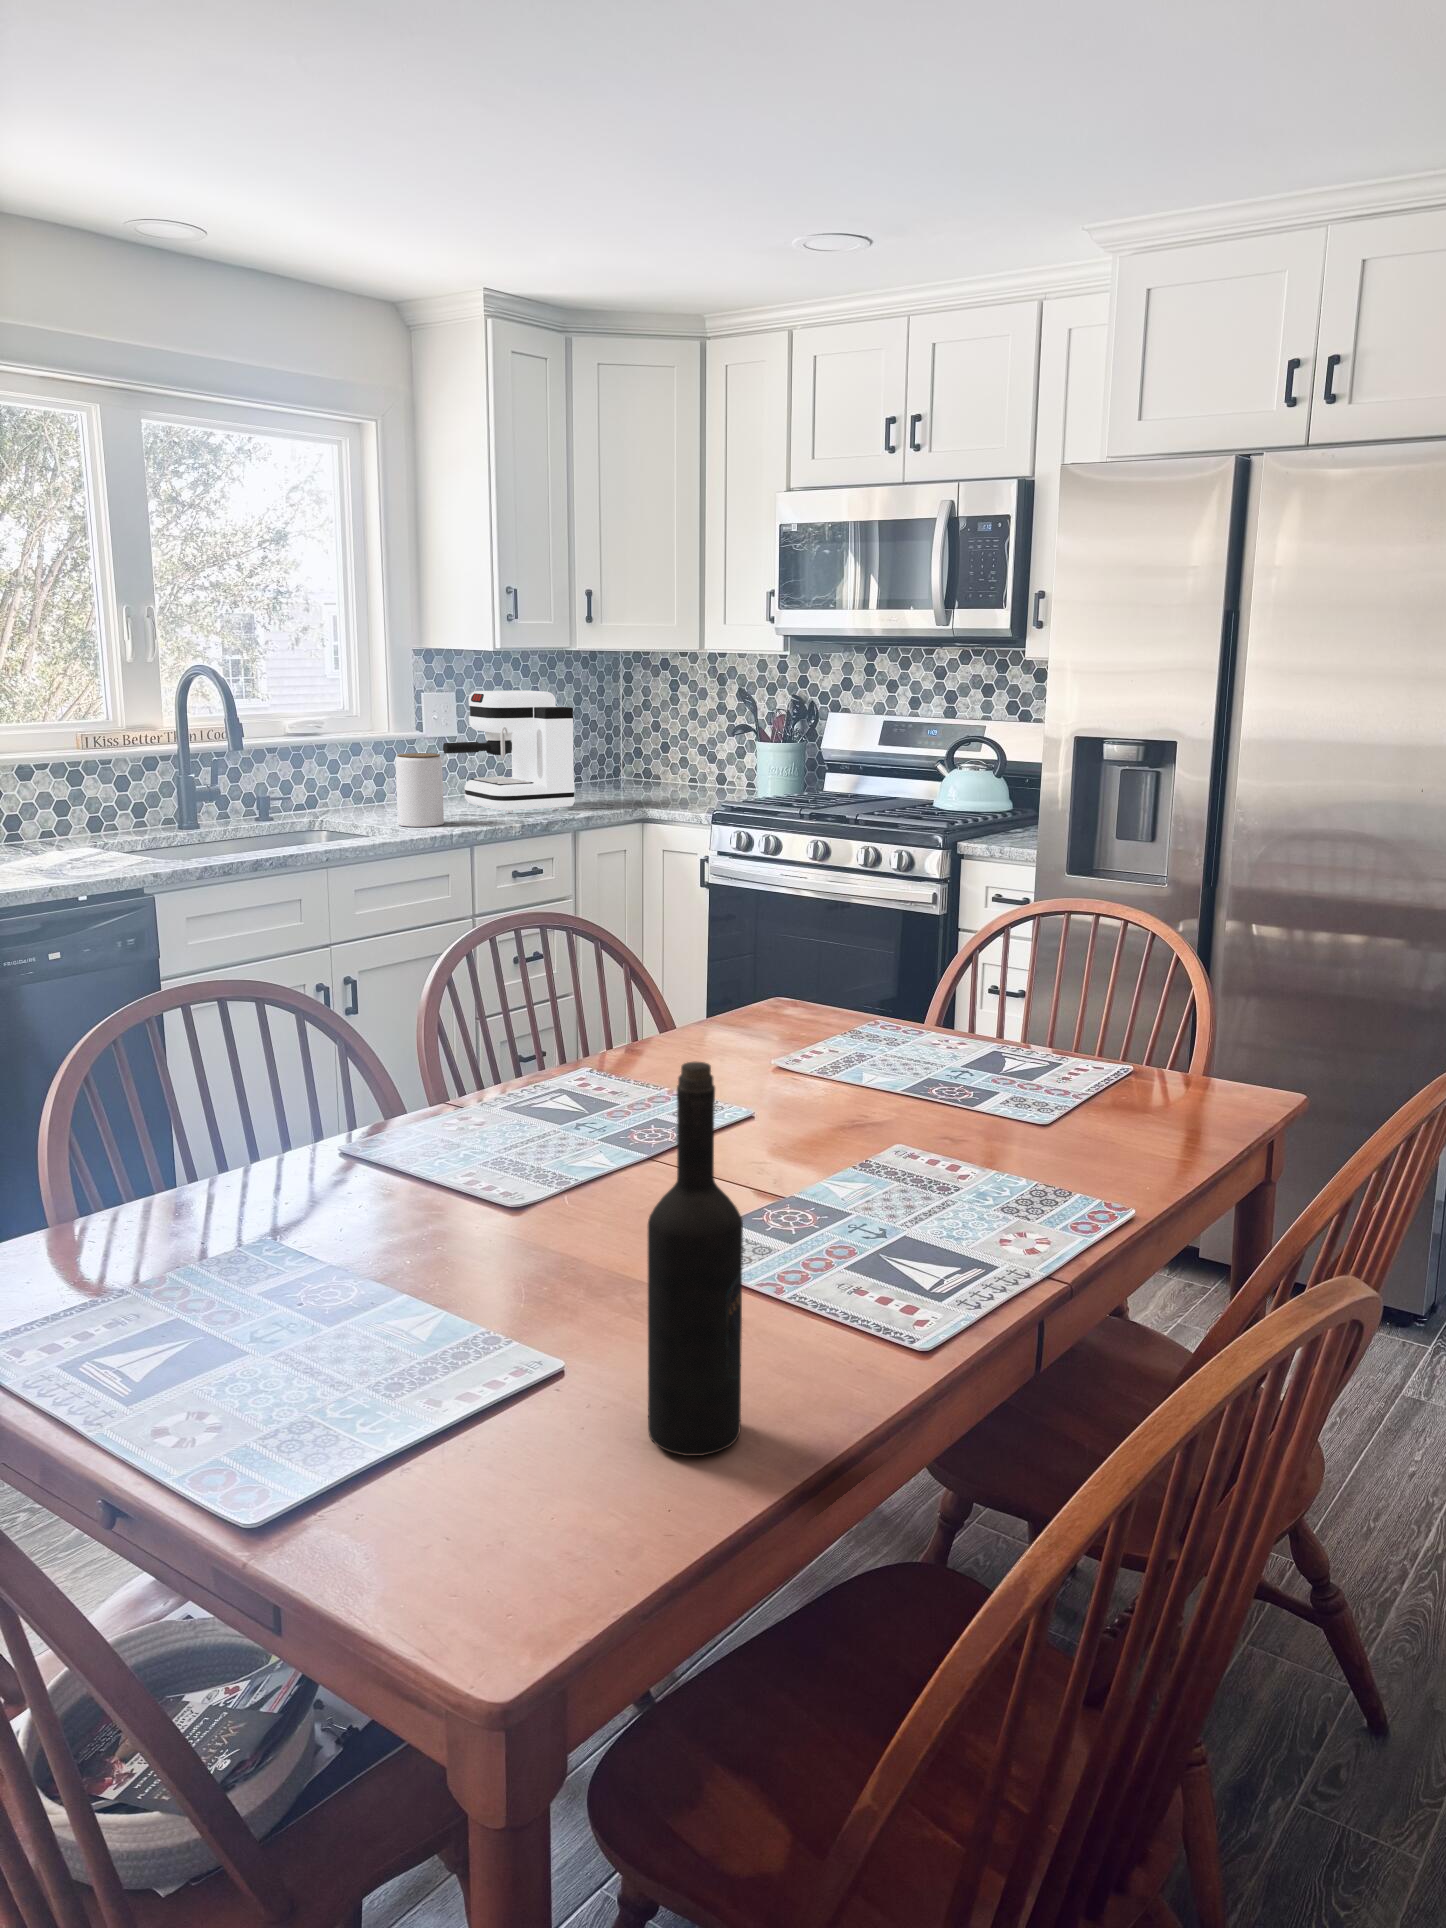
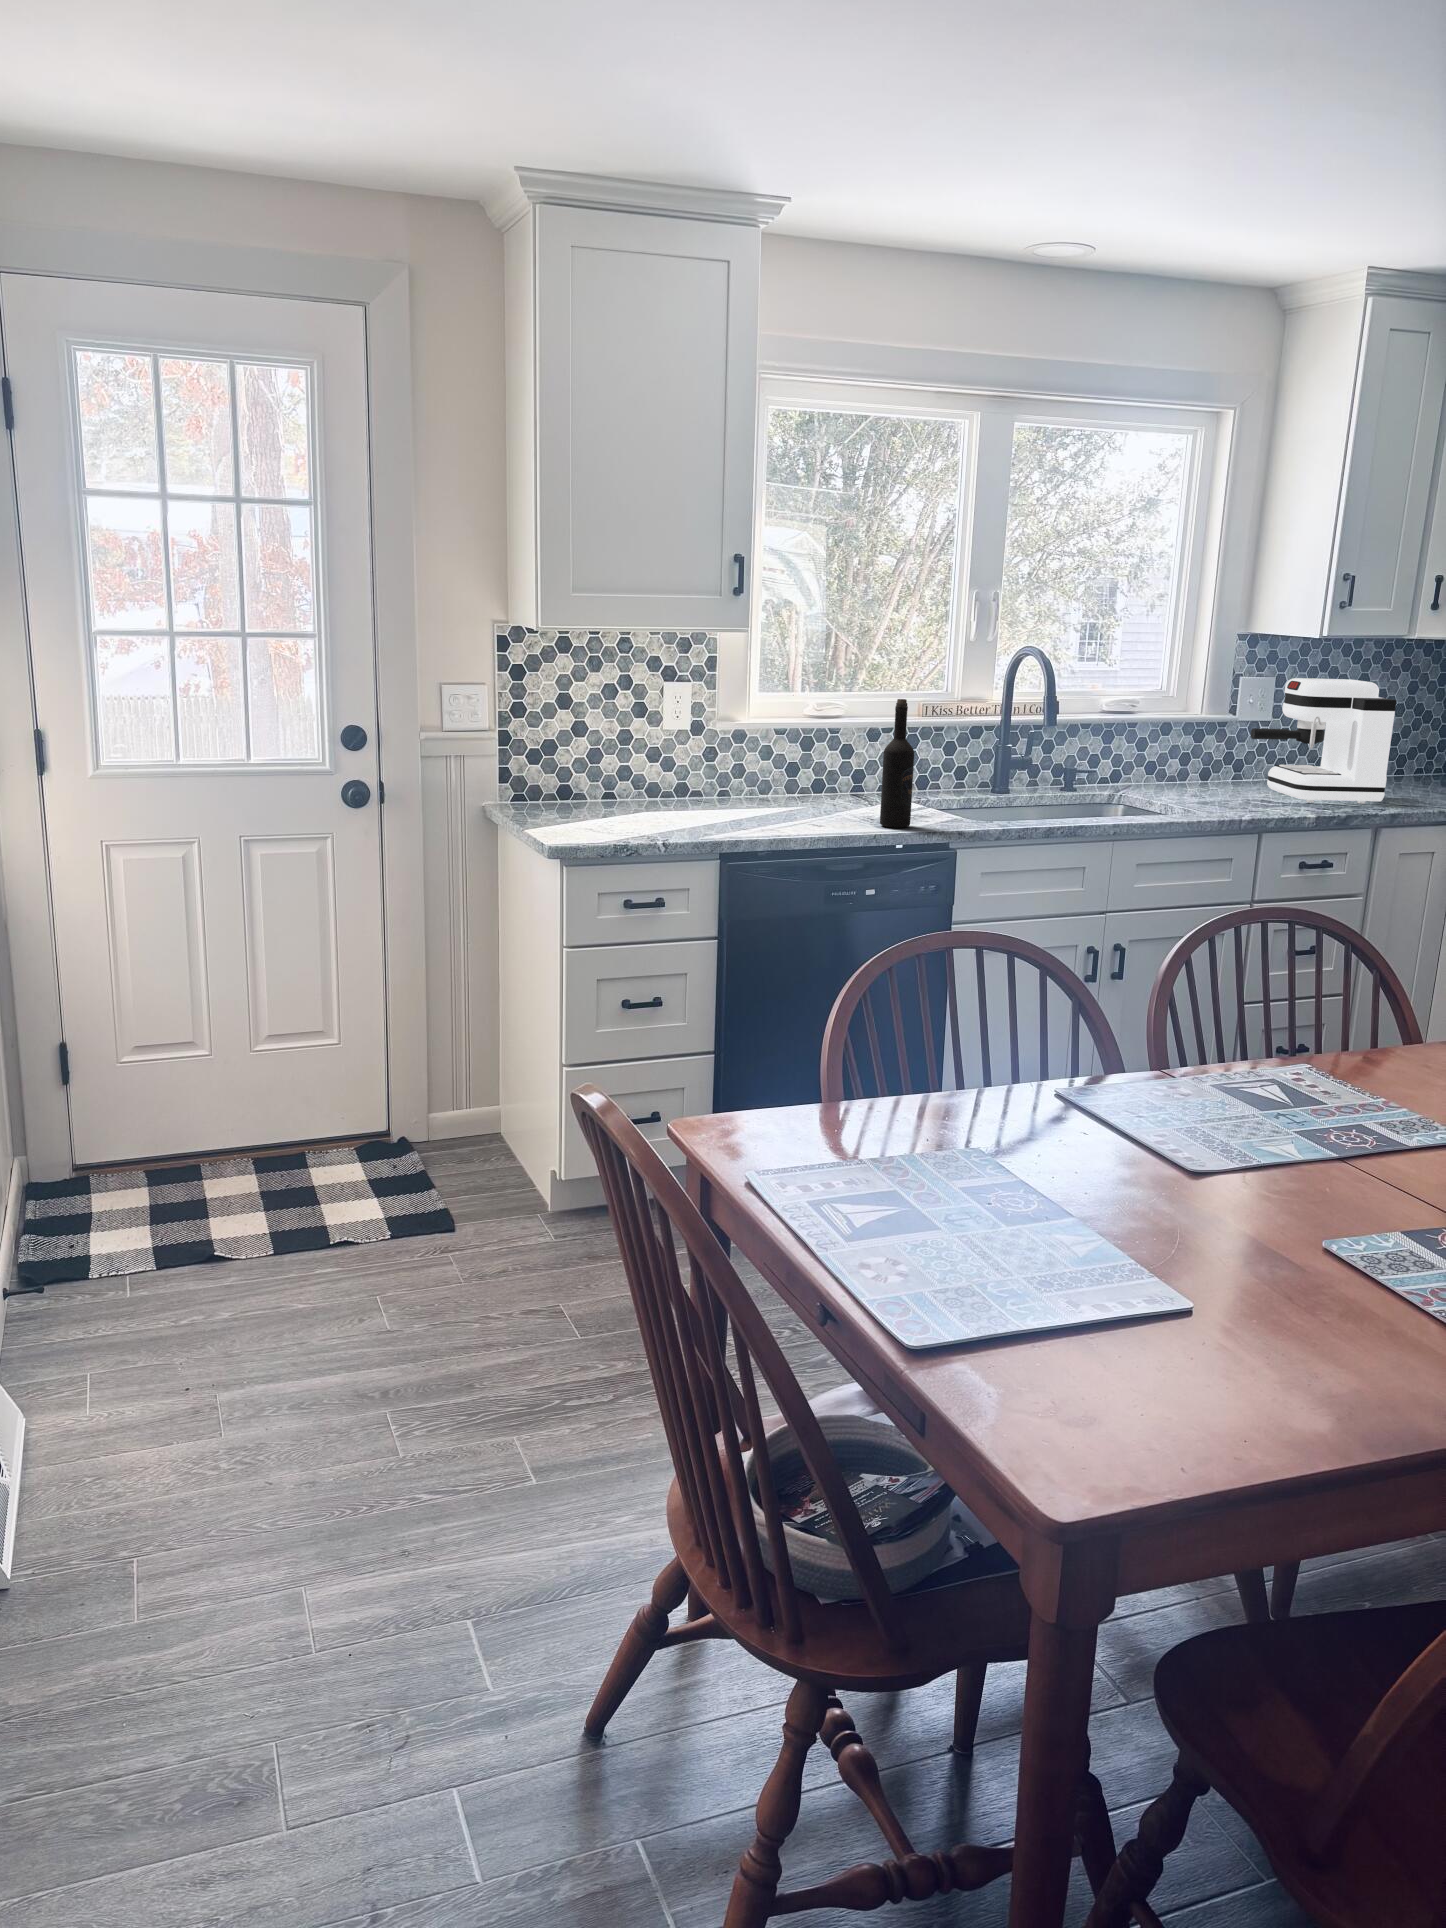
jar: present [396,753,444,827] -> none [1192,737,1245,810]
wine bottle: present [648,1062,743,1456] -> present [880,699,914,828]

